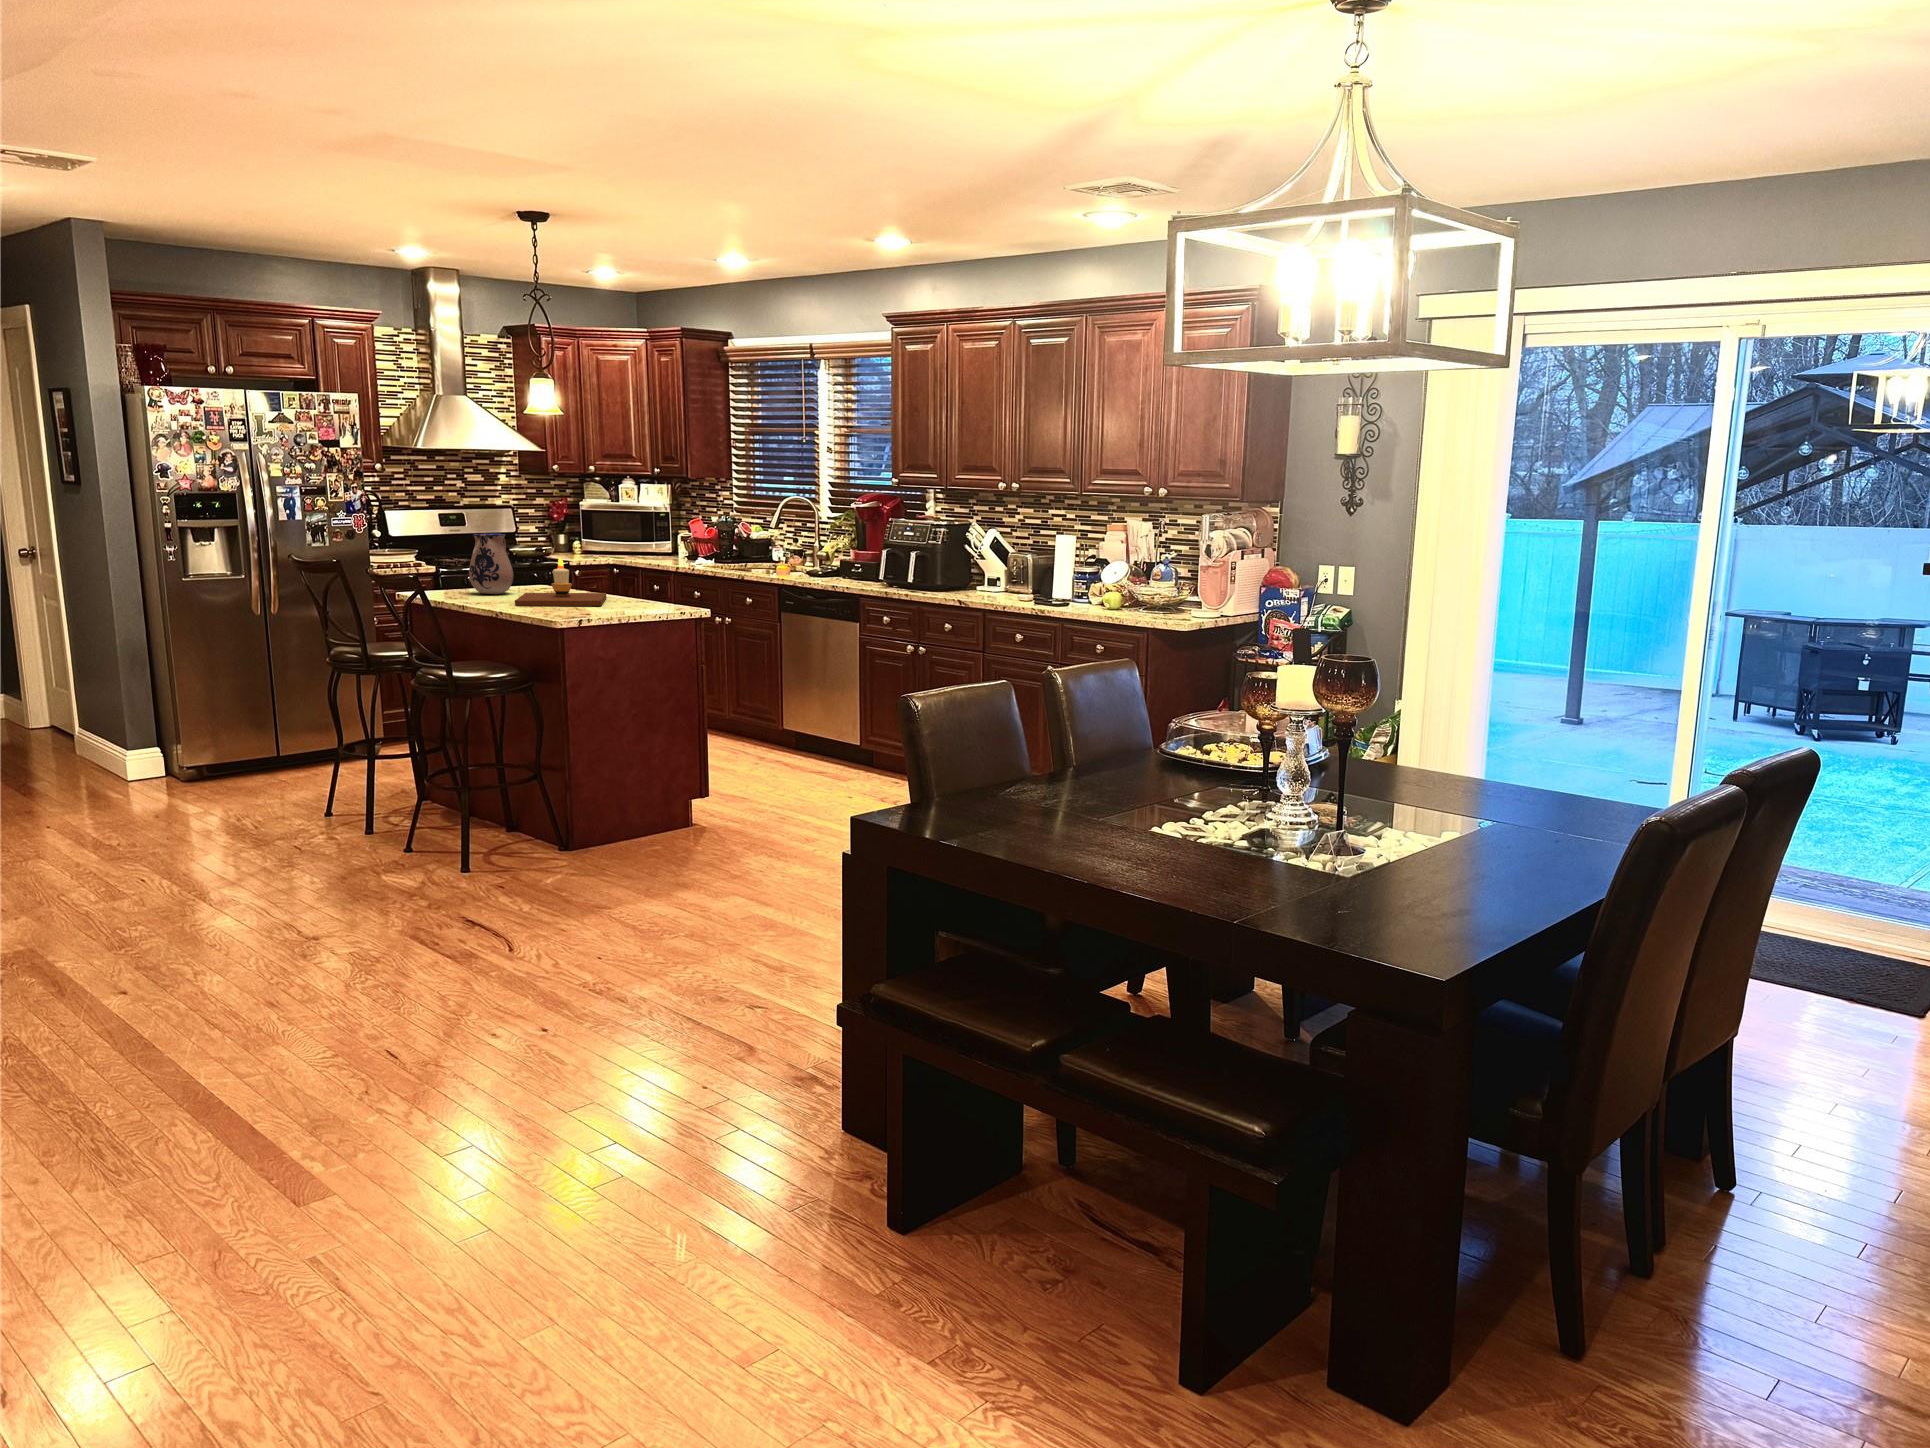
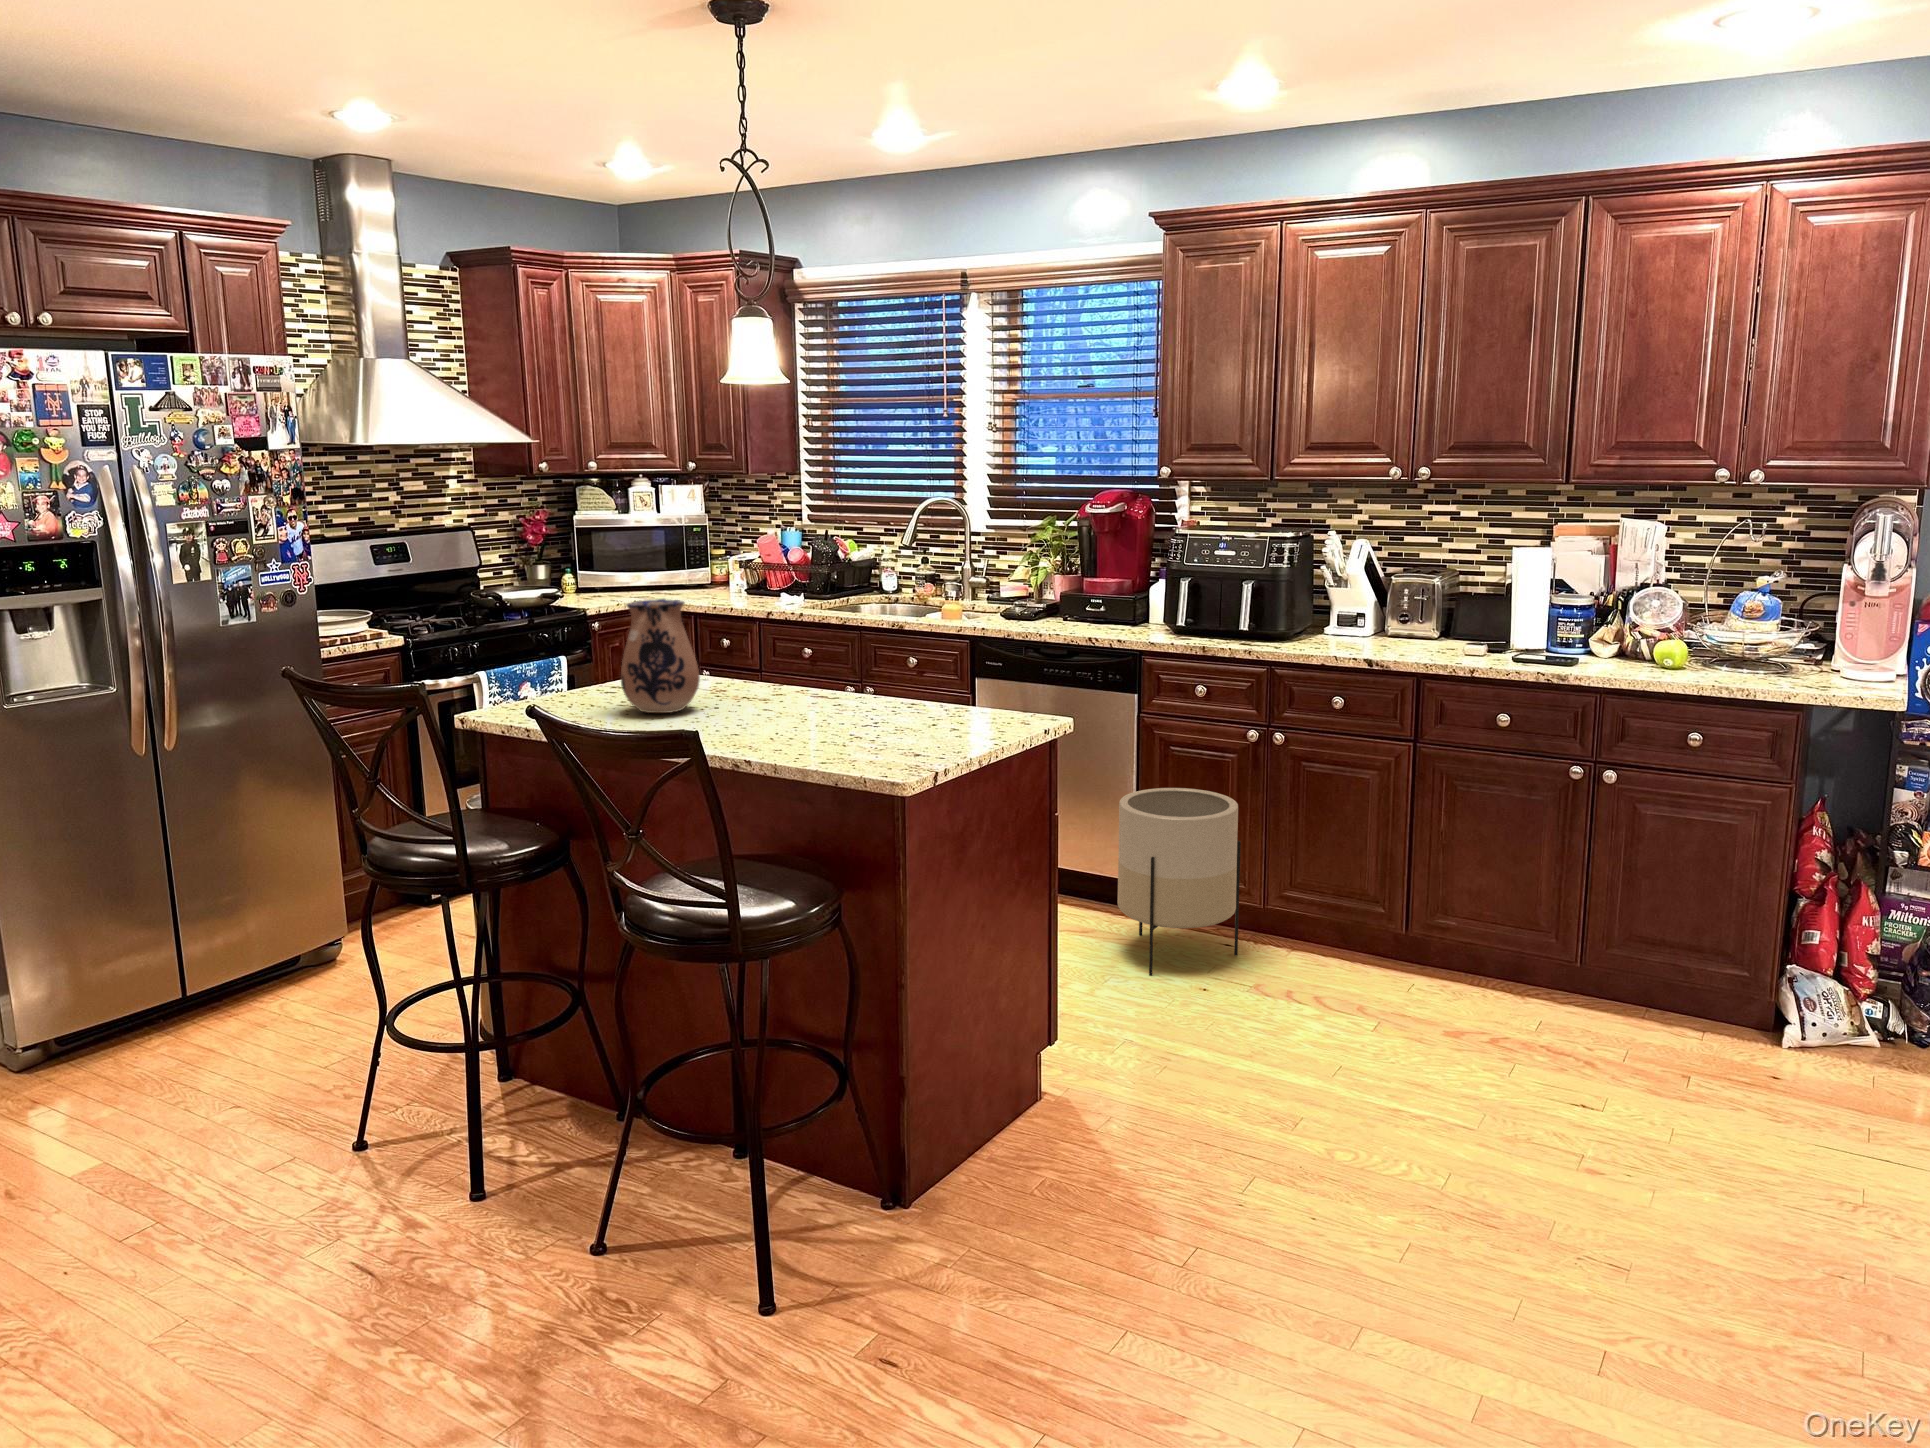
candle: present [515,558,606,606] -> none [745,644,932,749]
planter: none [818,682,893,791] -> present [1117,788,1241,976]

